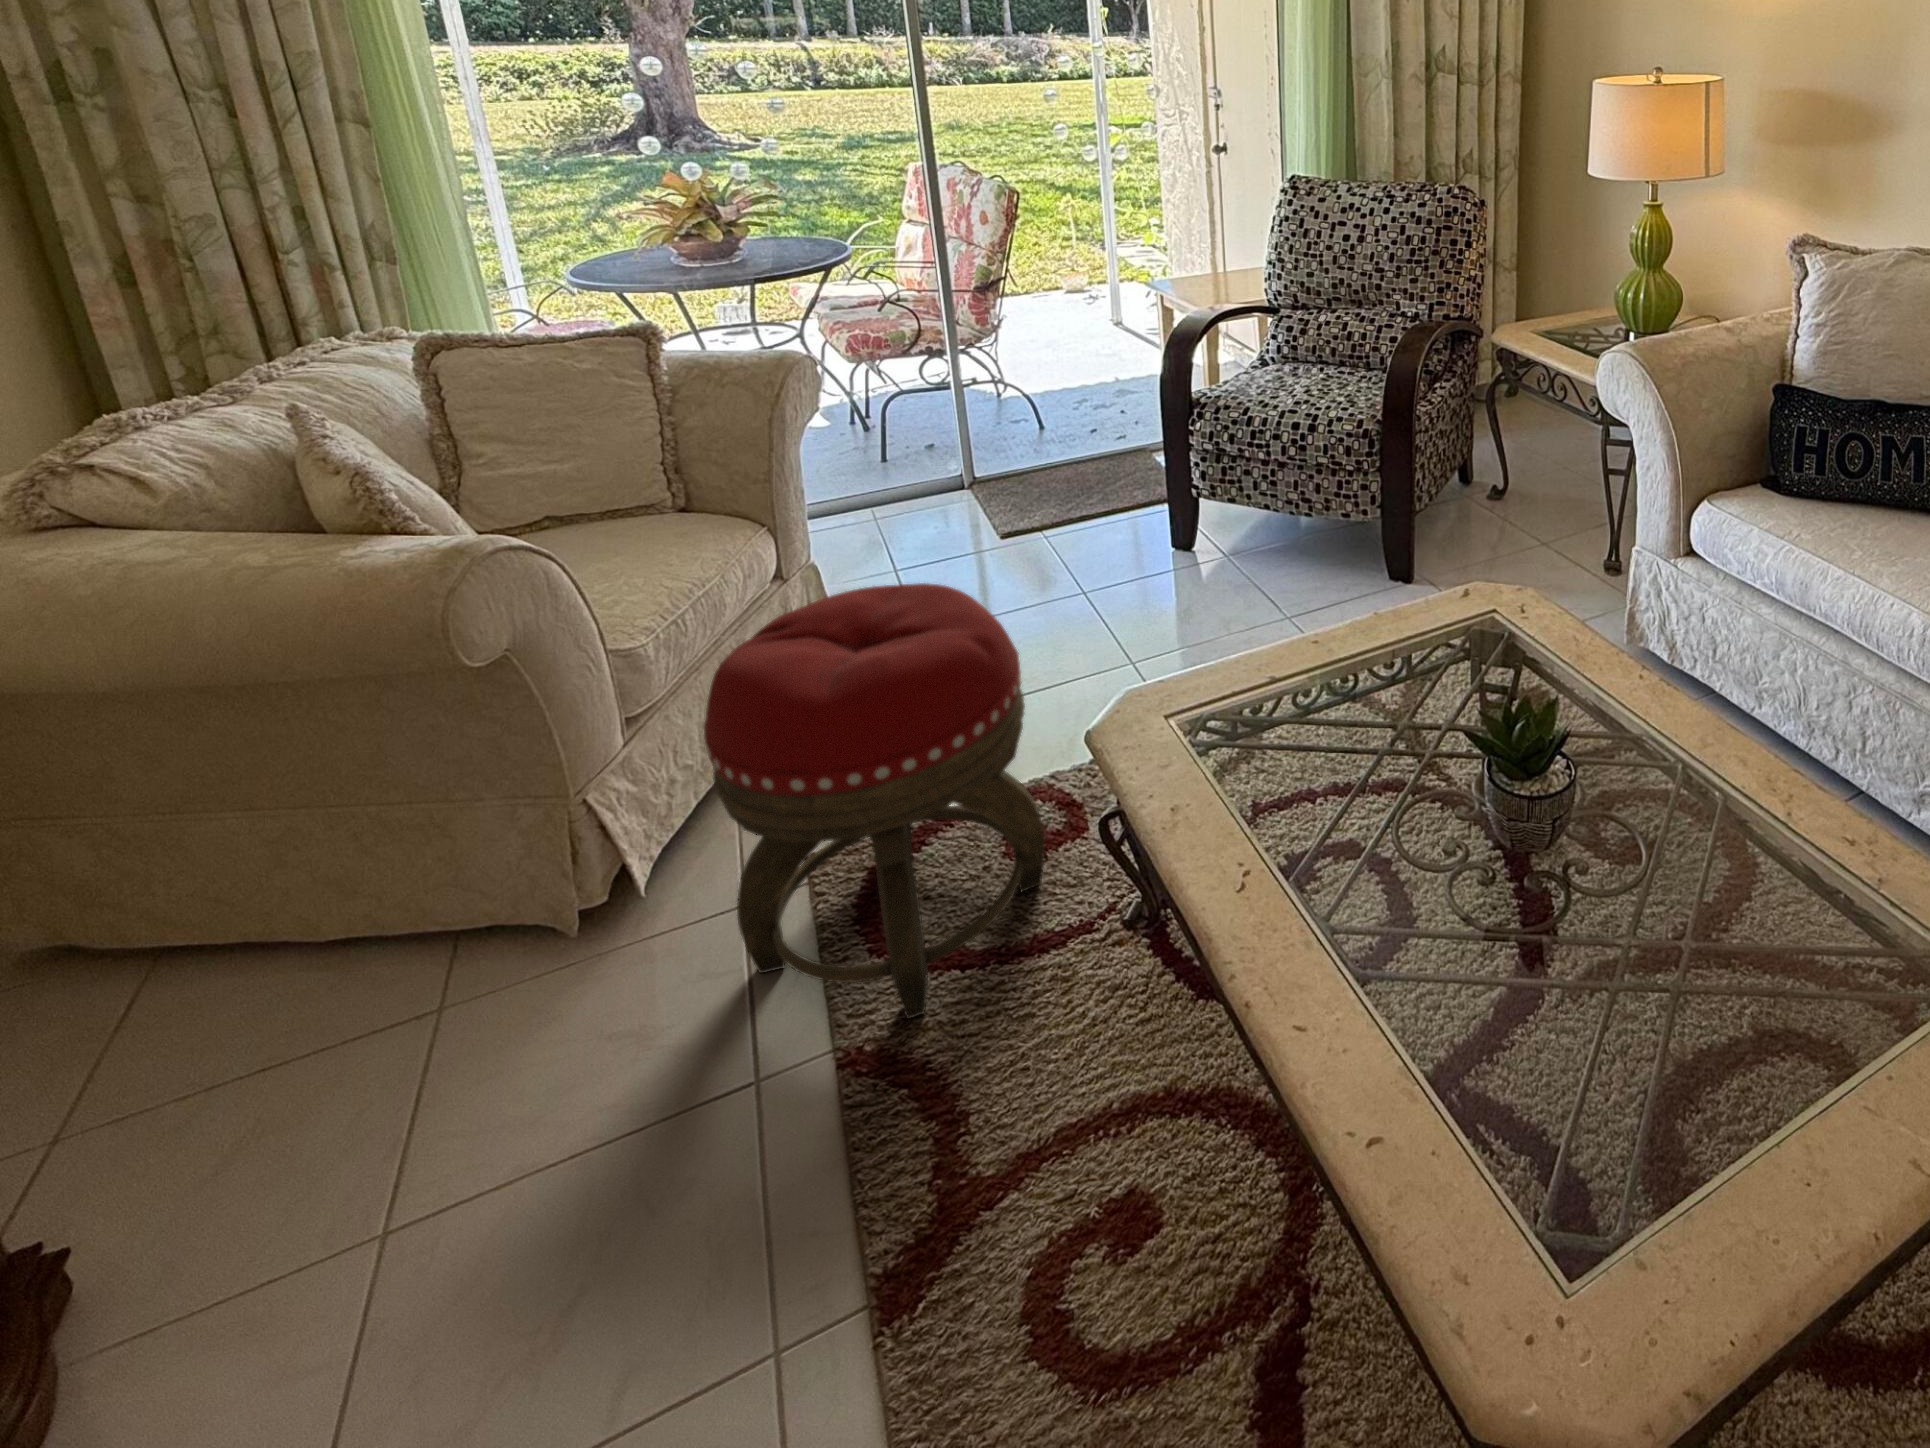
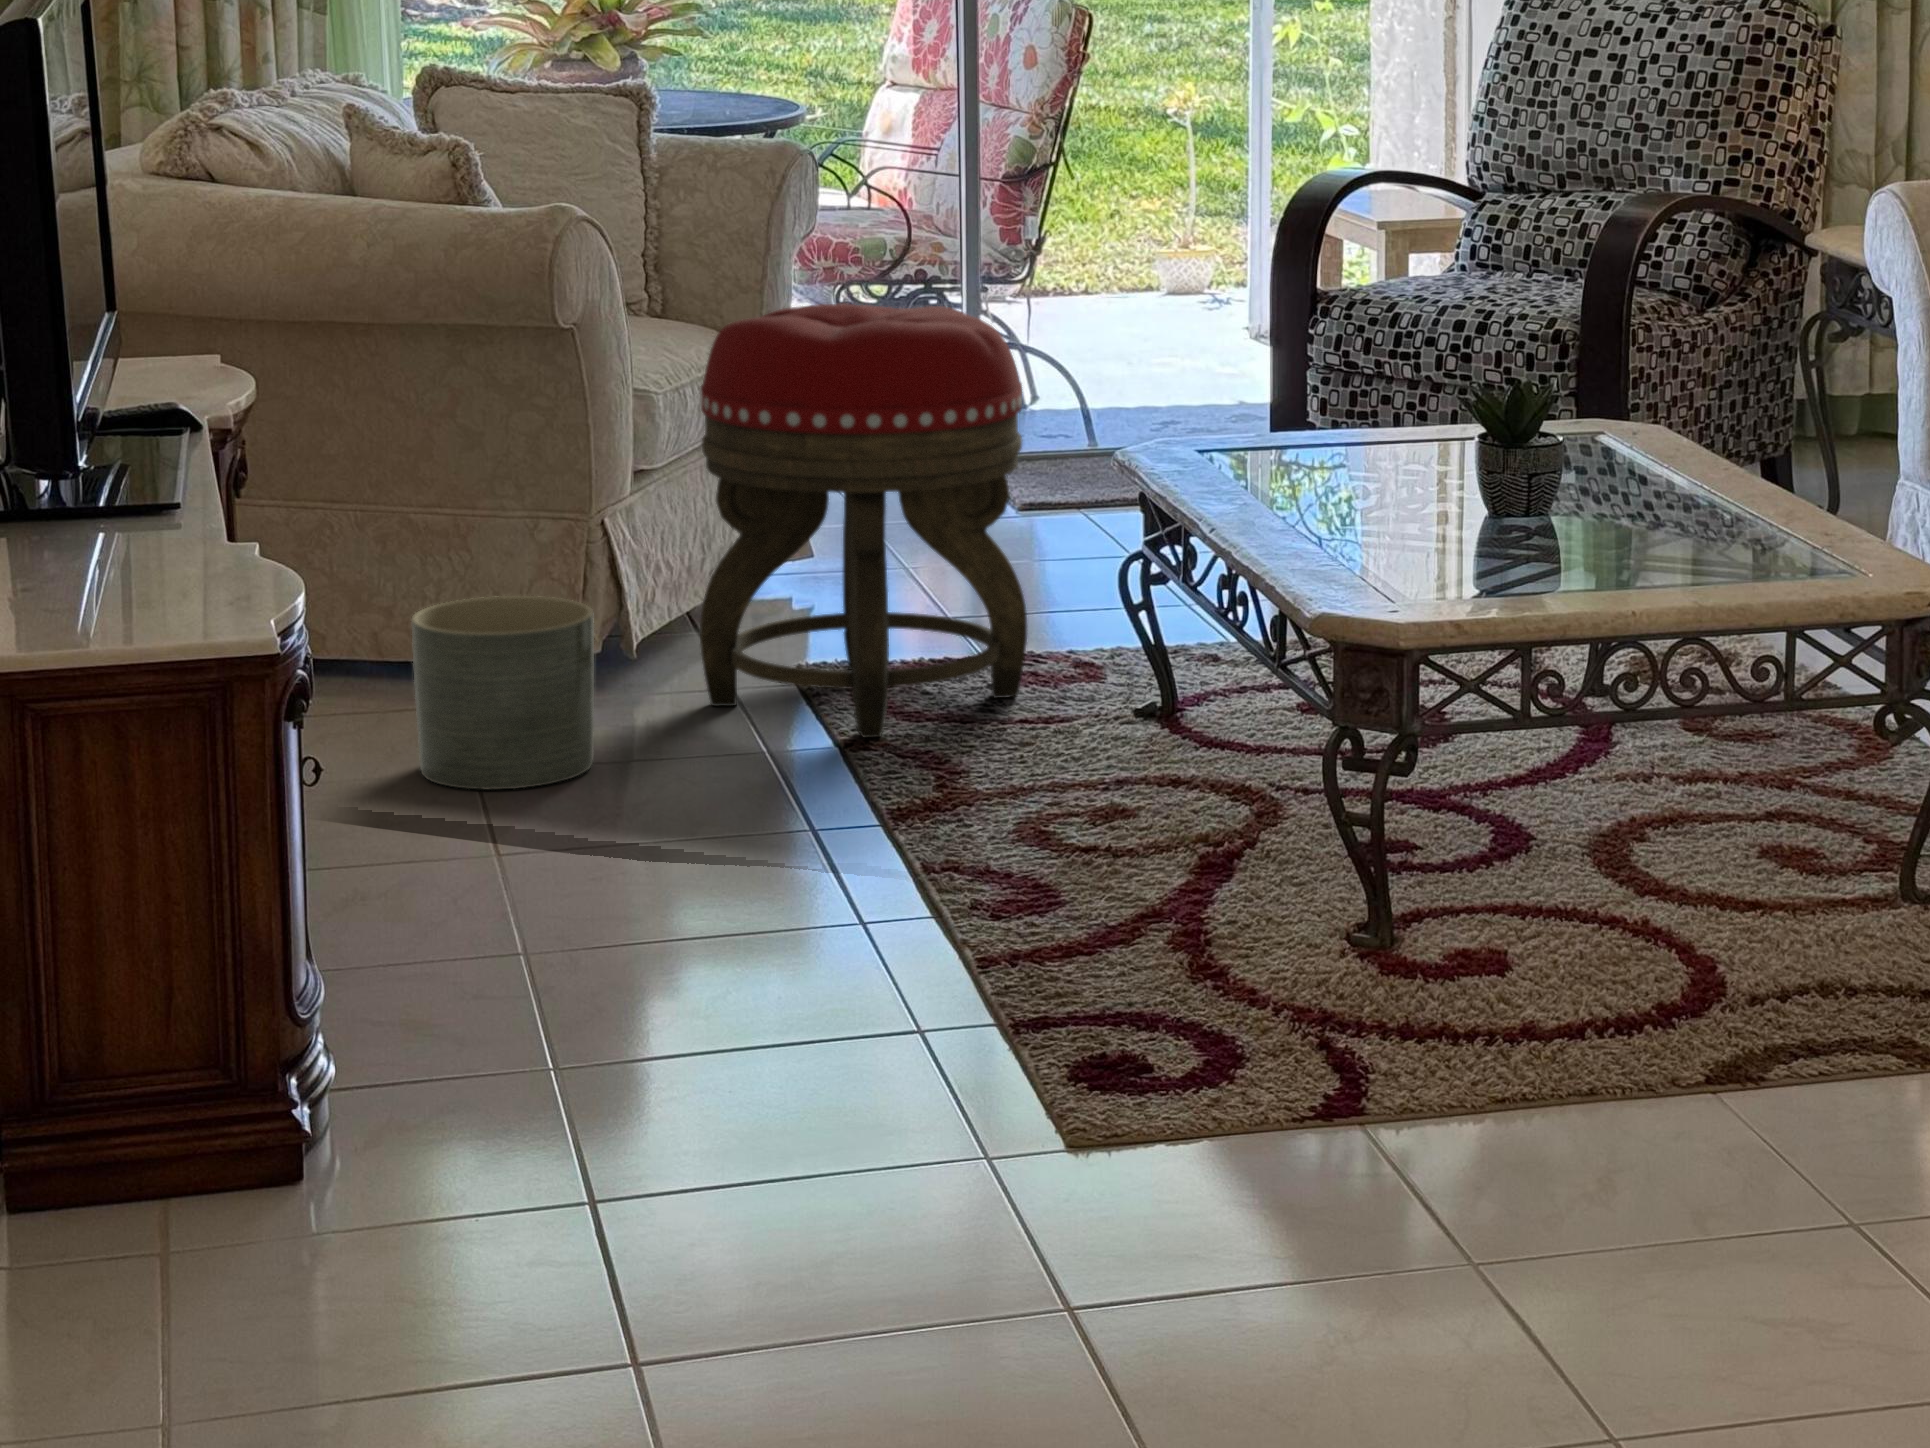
planter: none [351,1014,618,1307] -> present [412,596,594,790]

